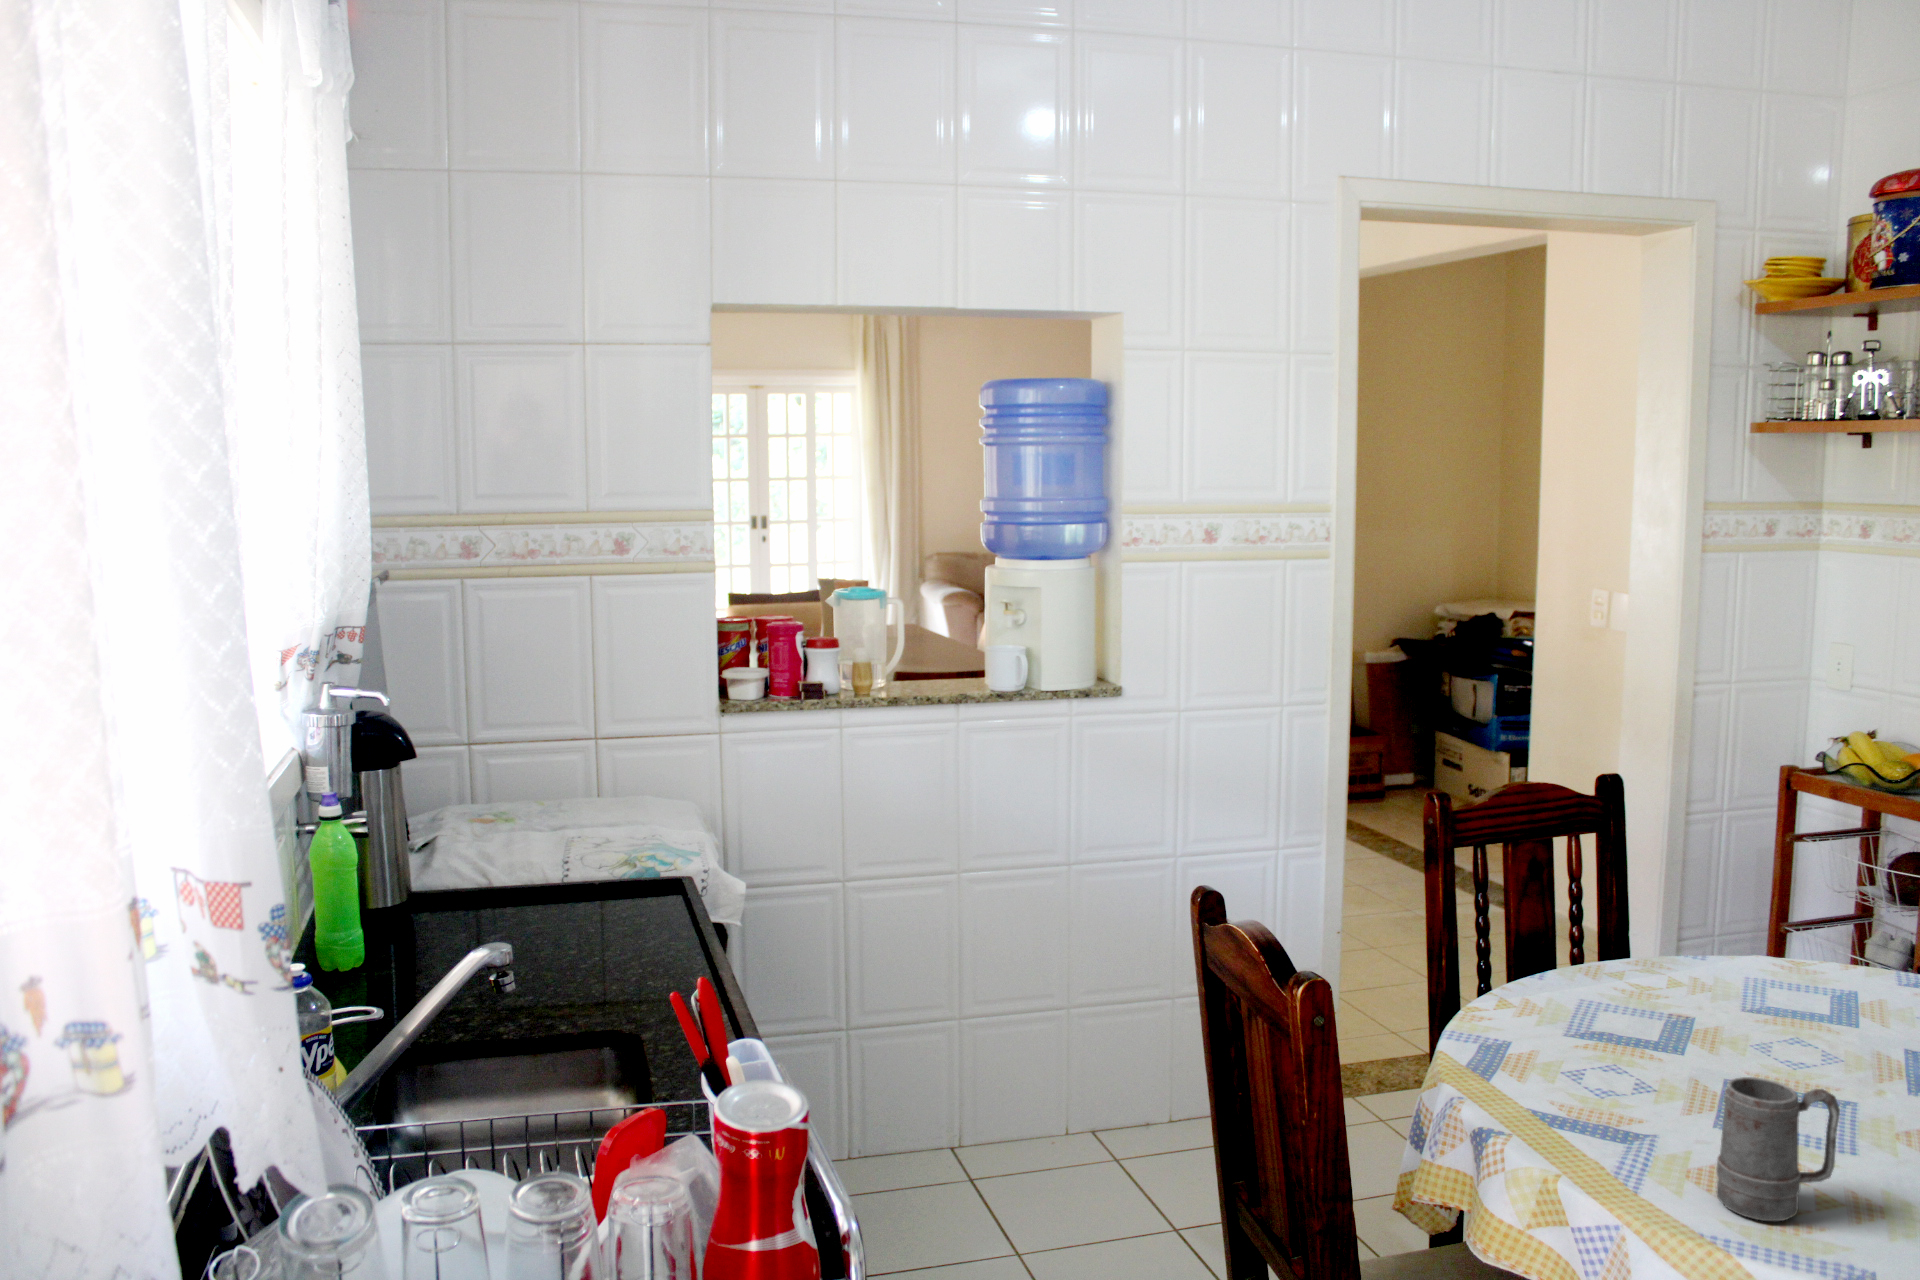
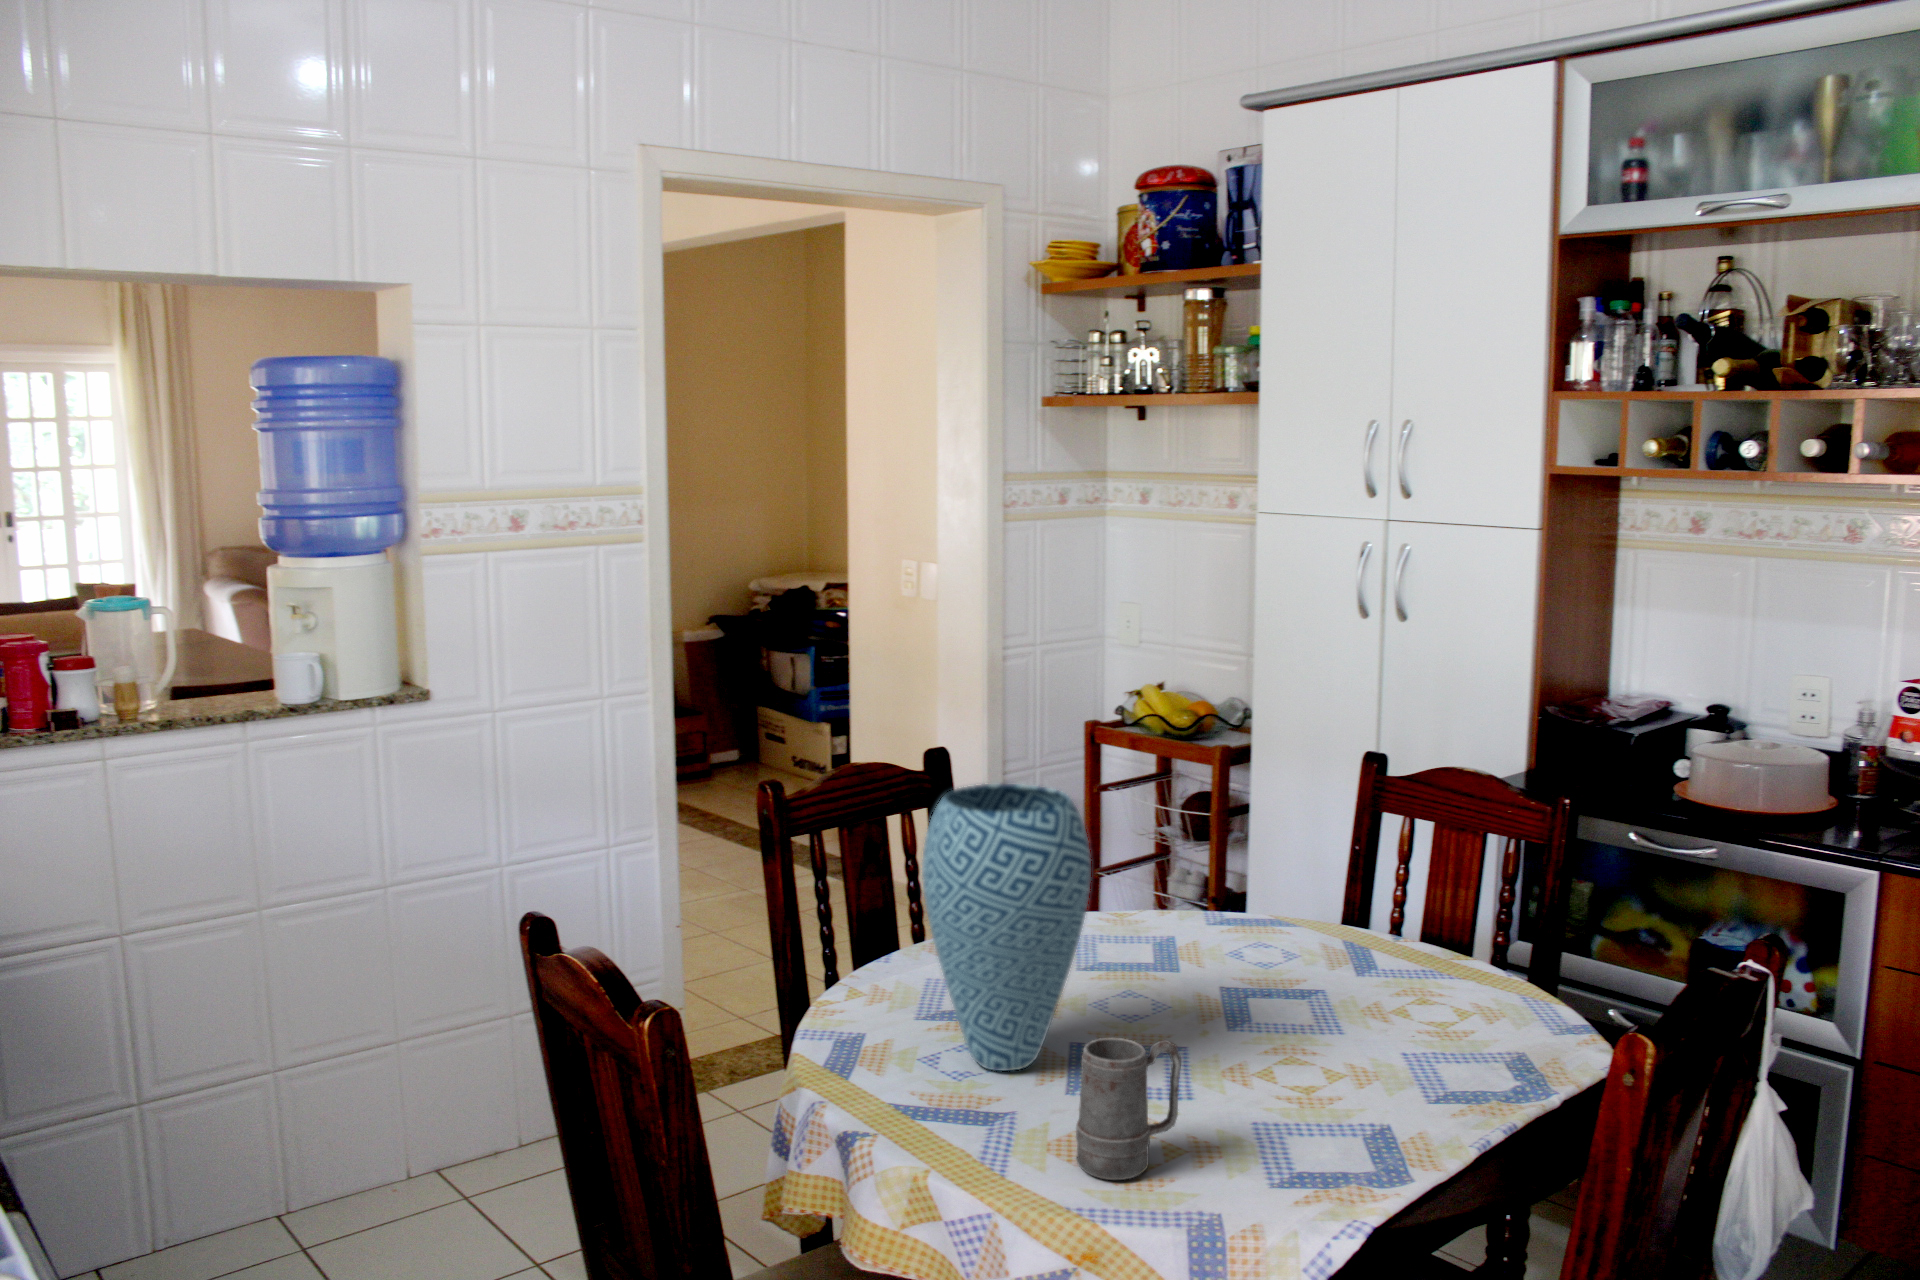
vase: none [1568,816,1751,1100] -> present [922,784,1091,1071]

